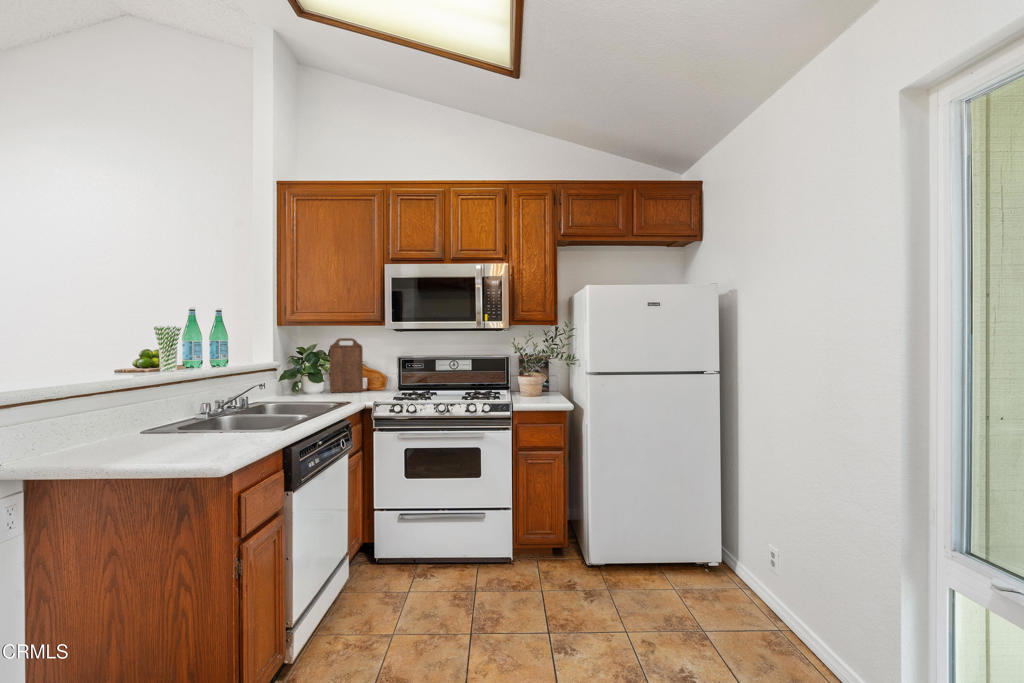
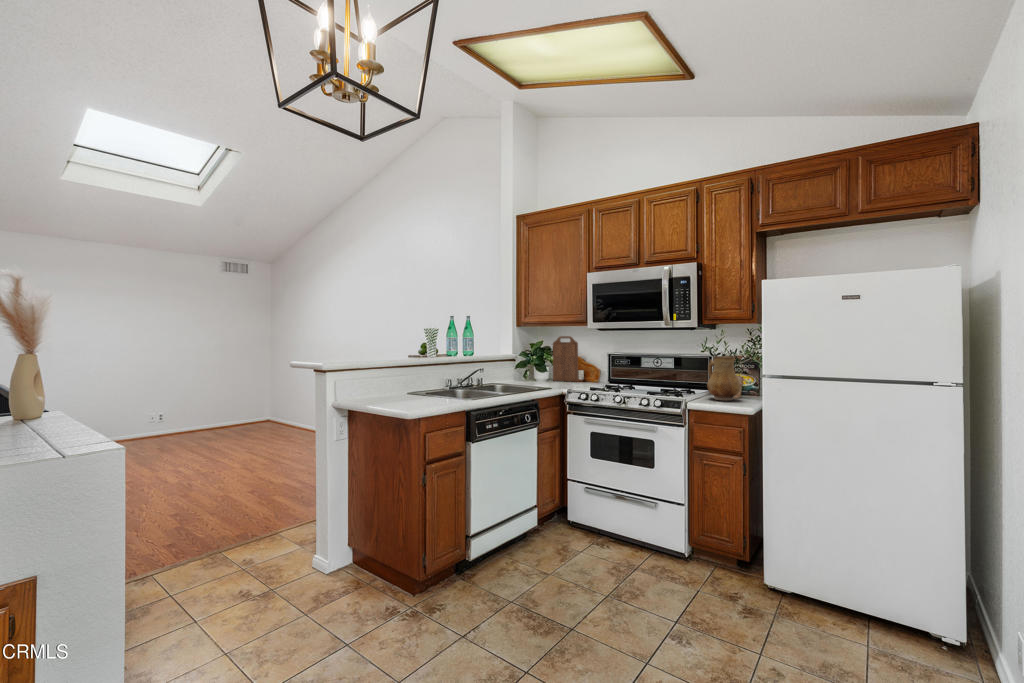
ceramic pitcher: none [519,357,551,400] -> present [707,356,741,400]

